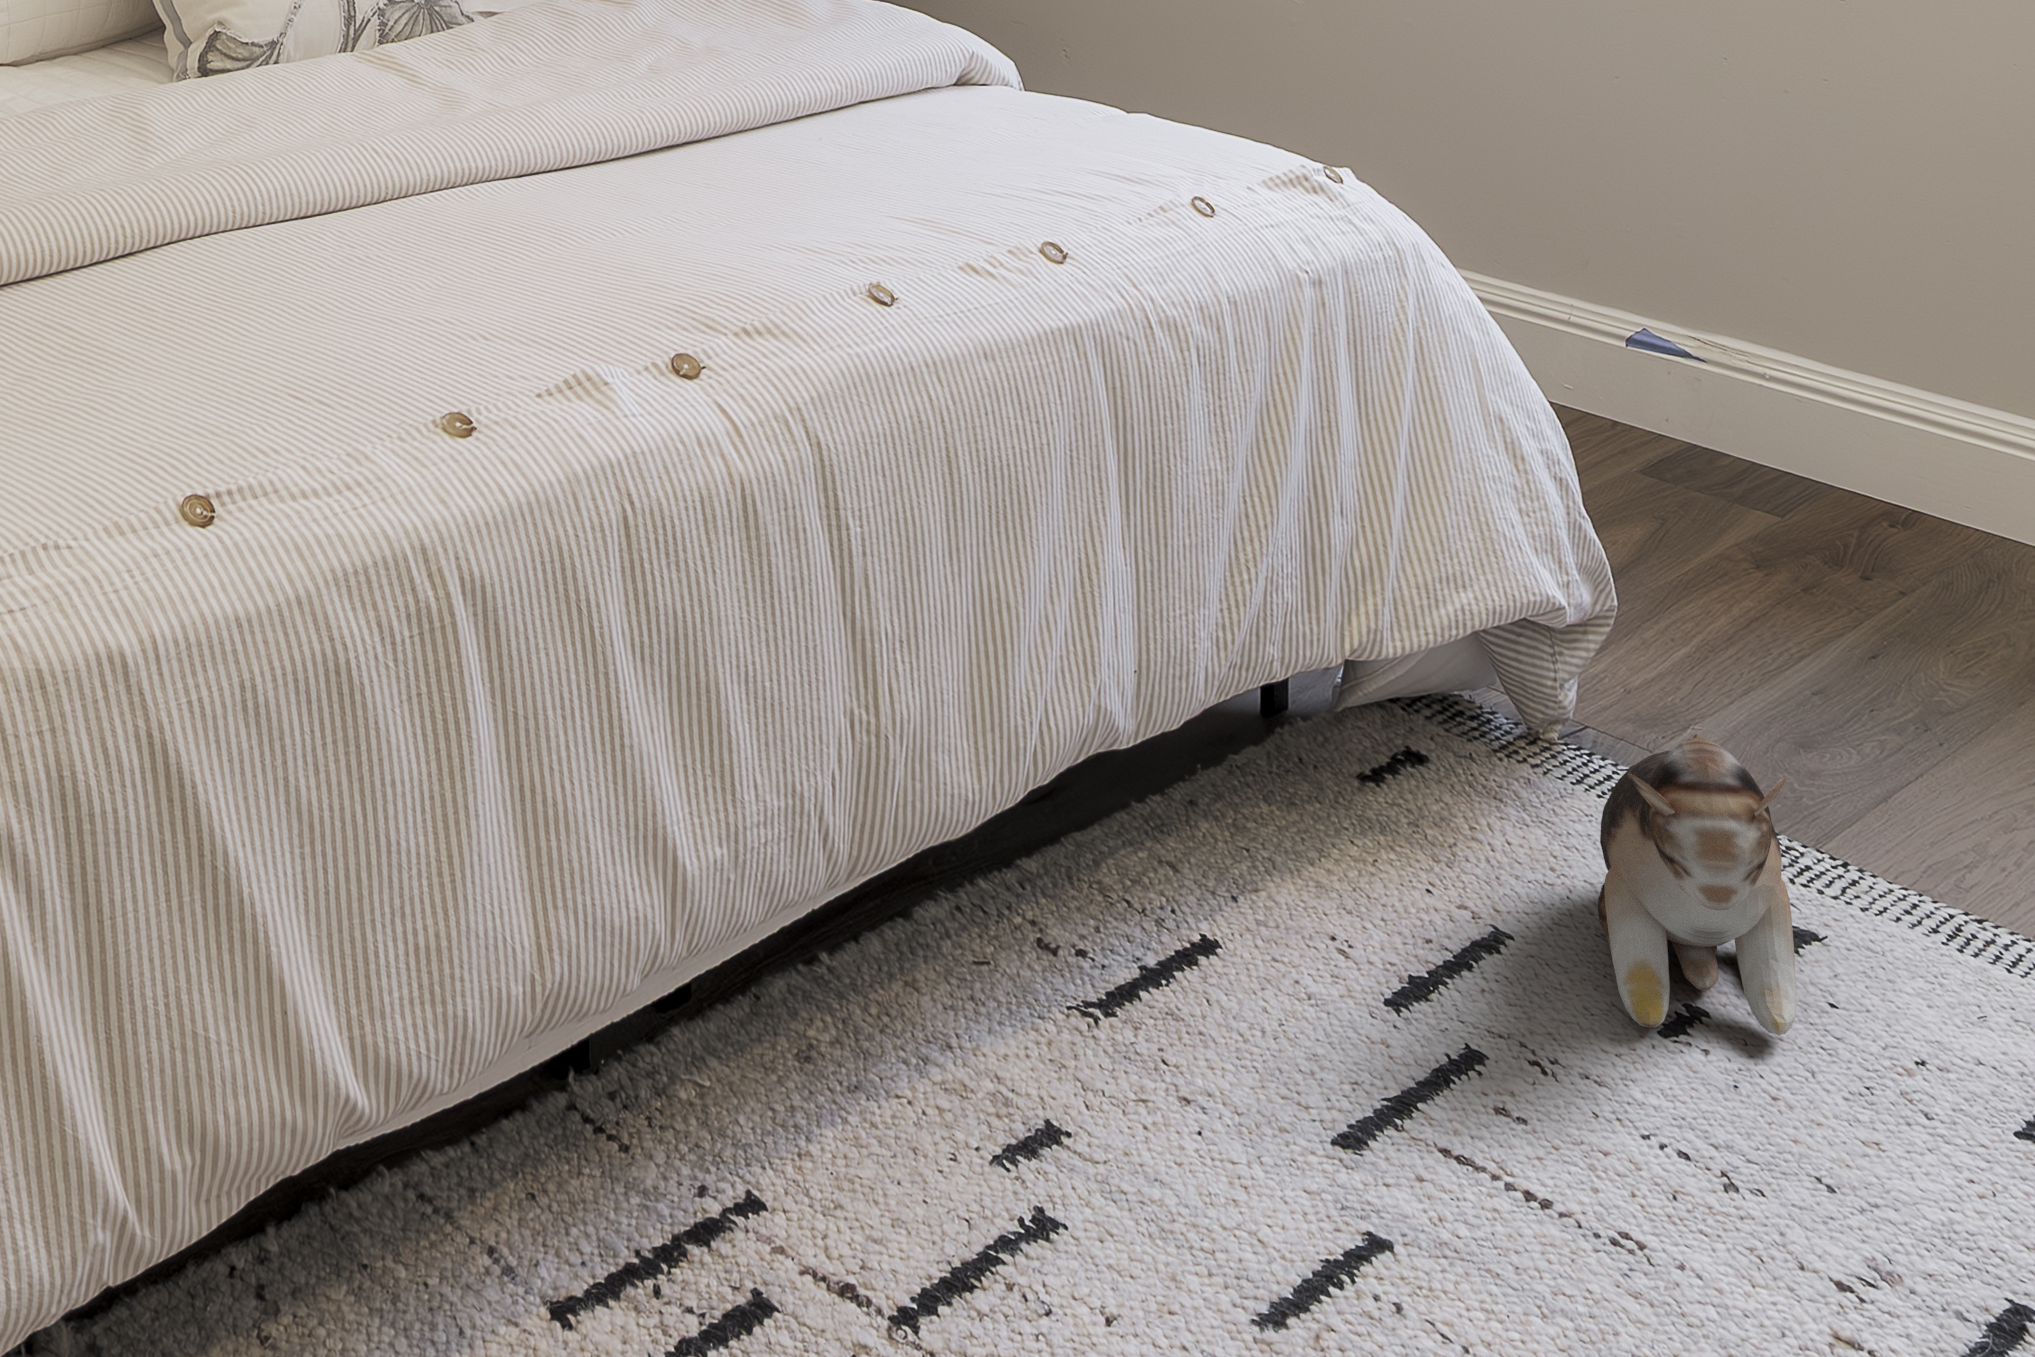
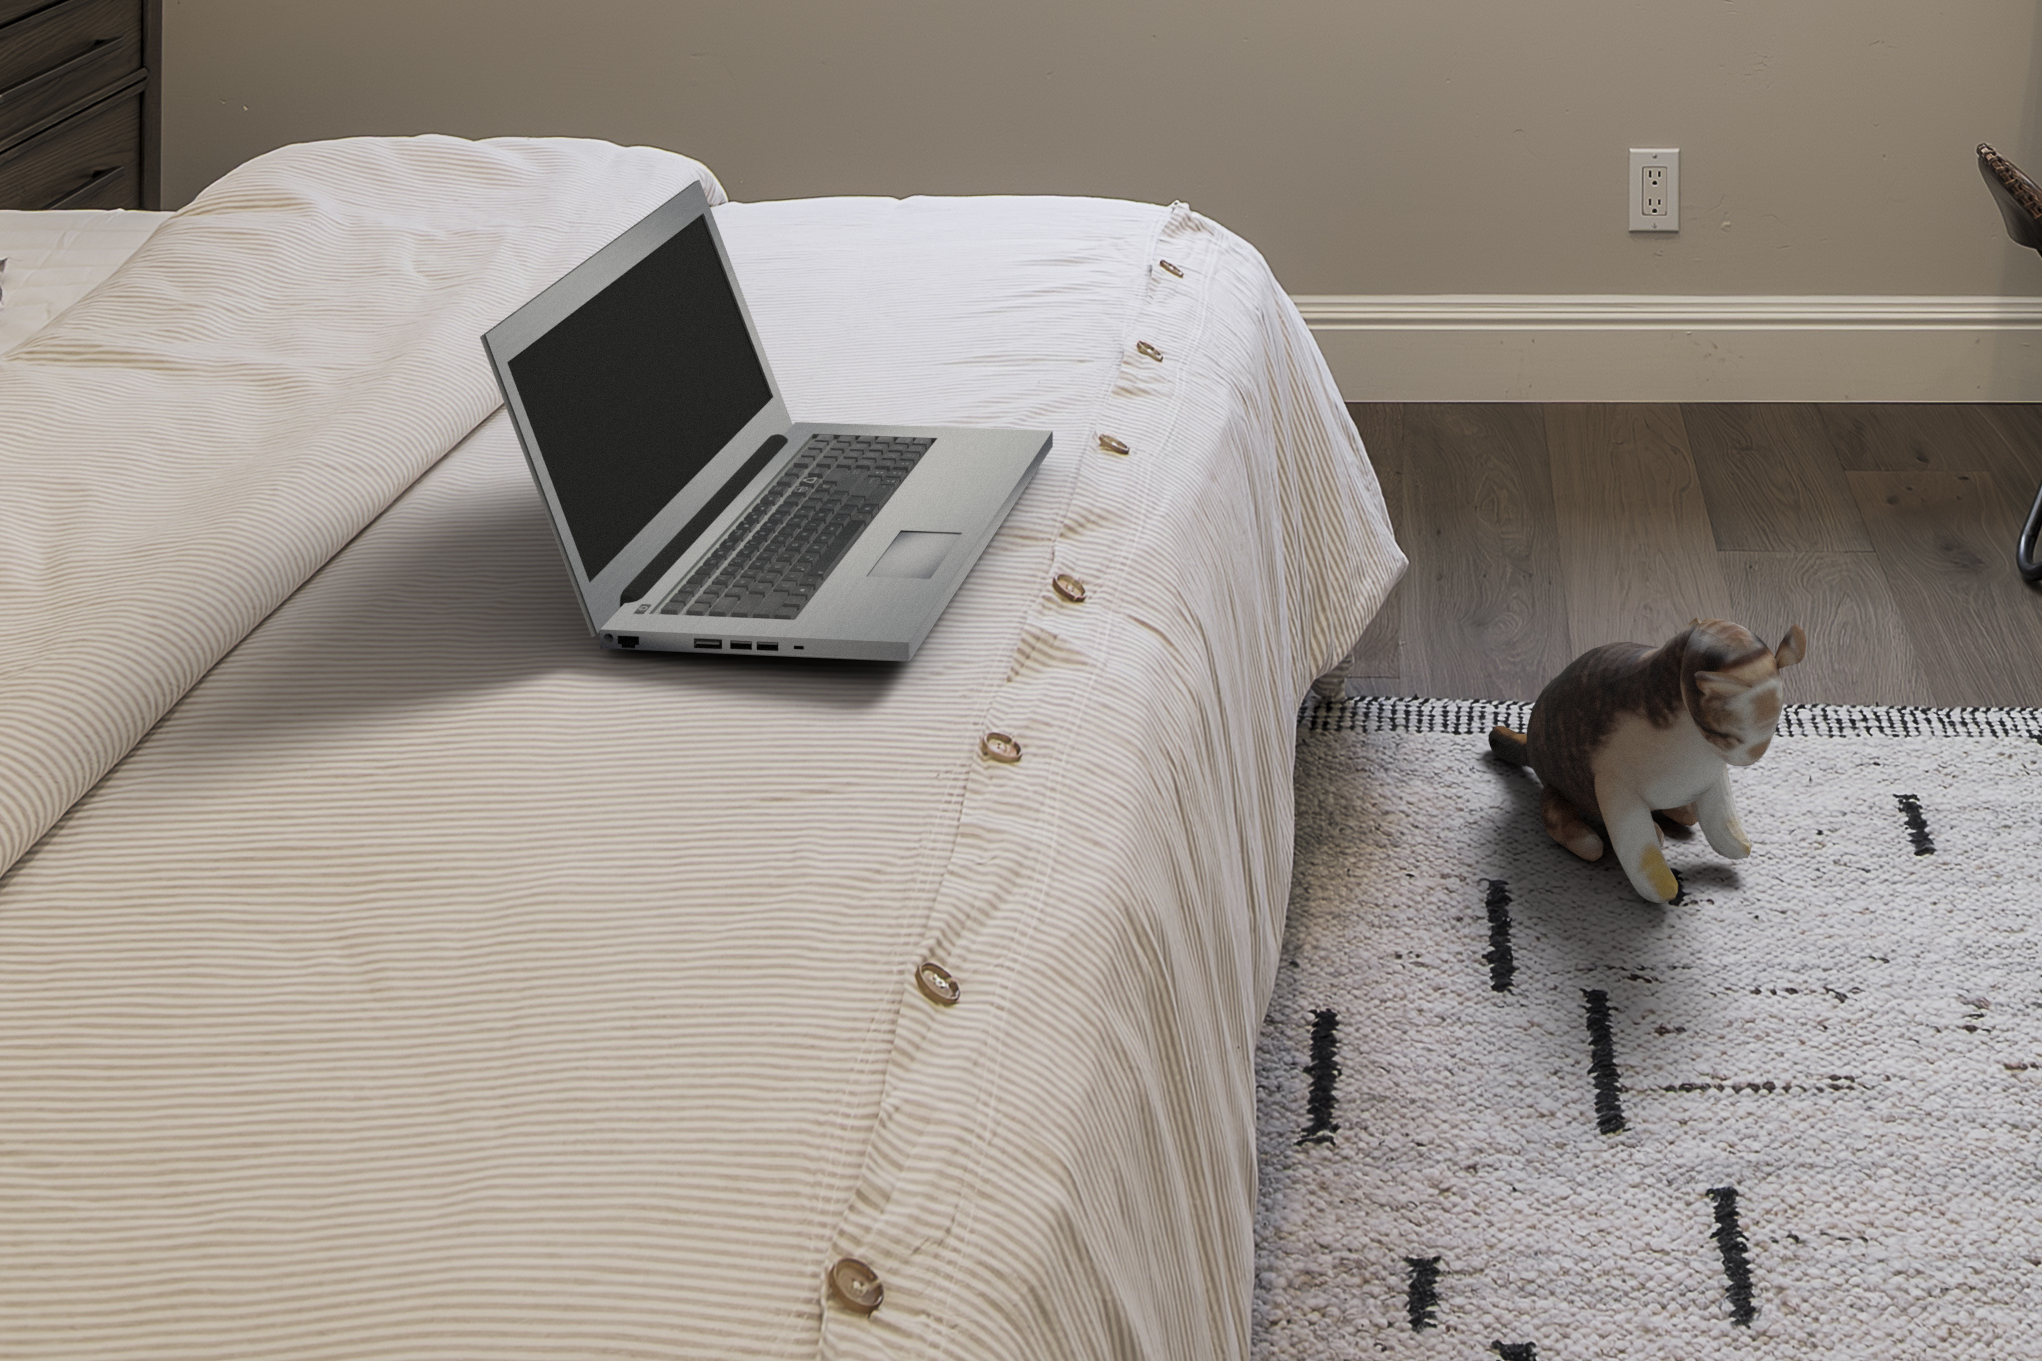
laptop: none [319,7,842,362] -> present [480,180,1053,662]

